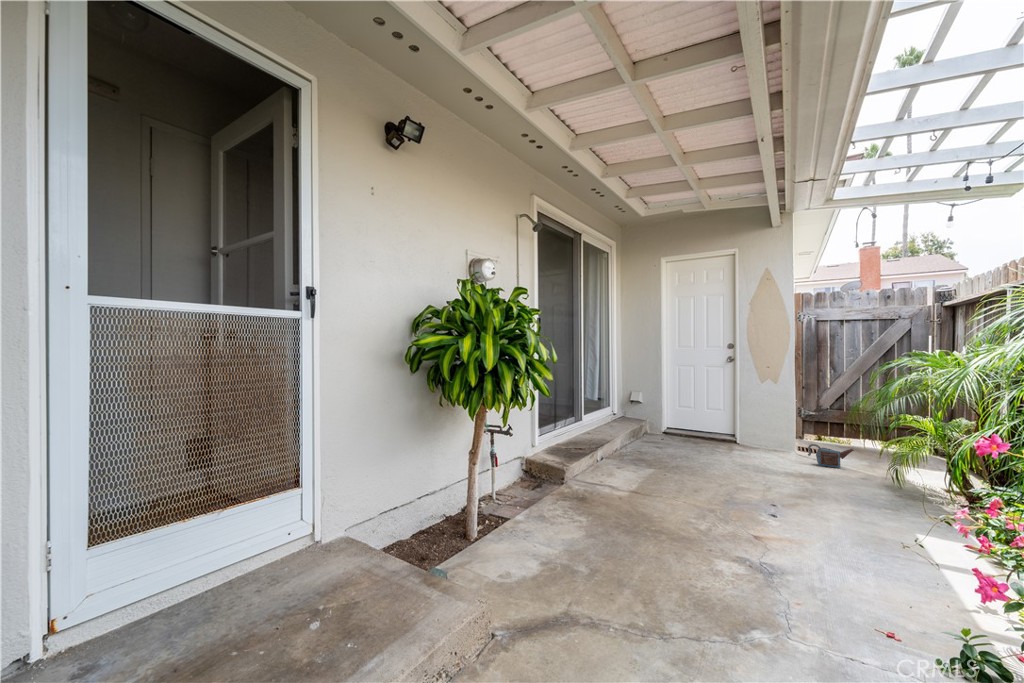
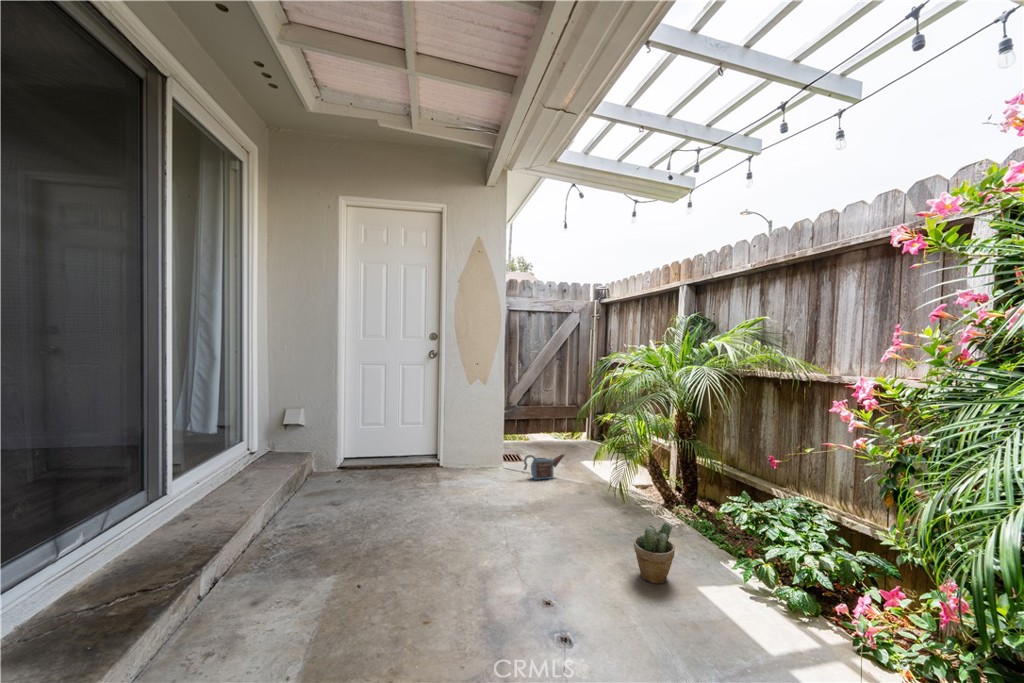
potted plant: none [849,485,886,527] -> present [634,522,675,584]

